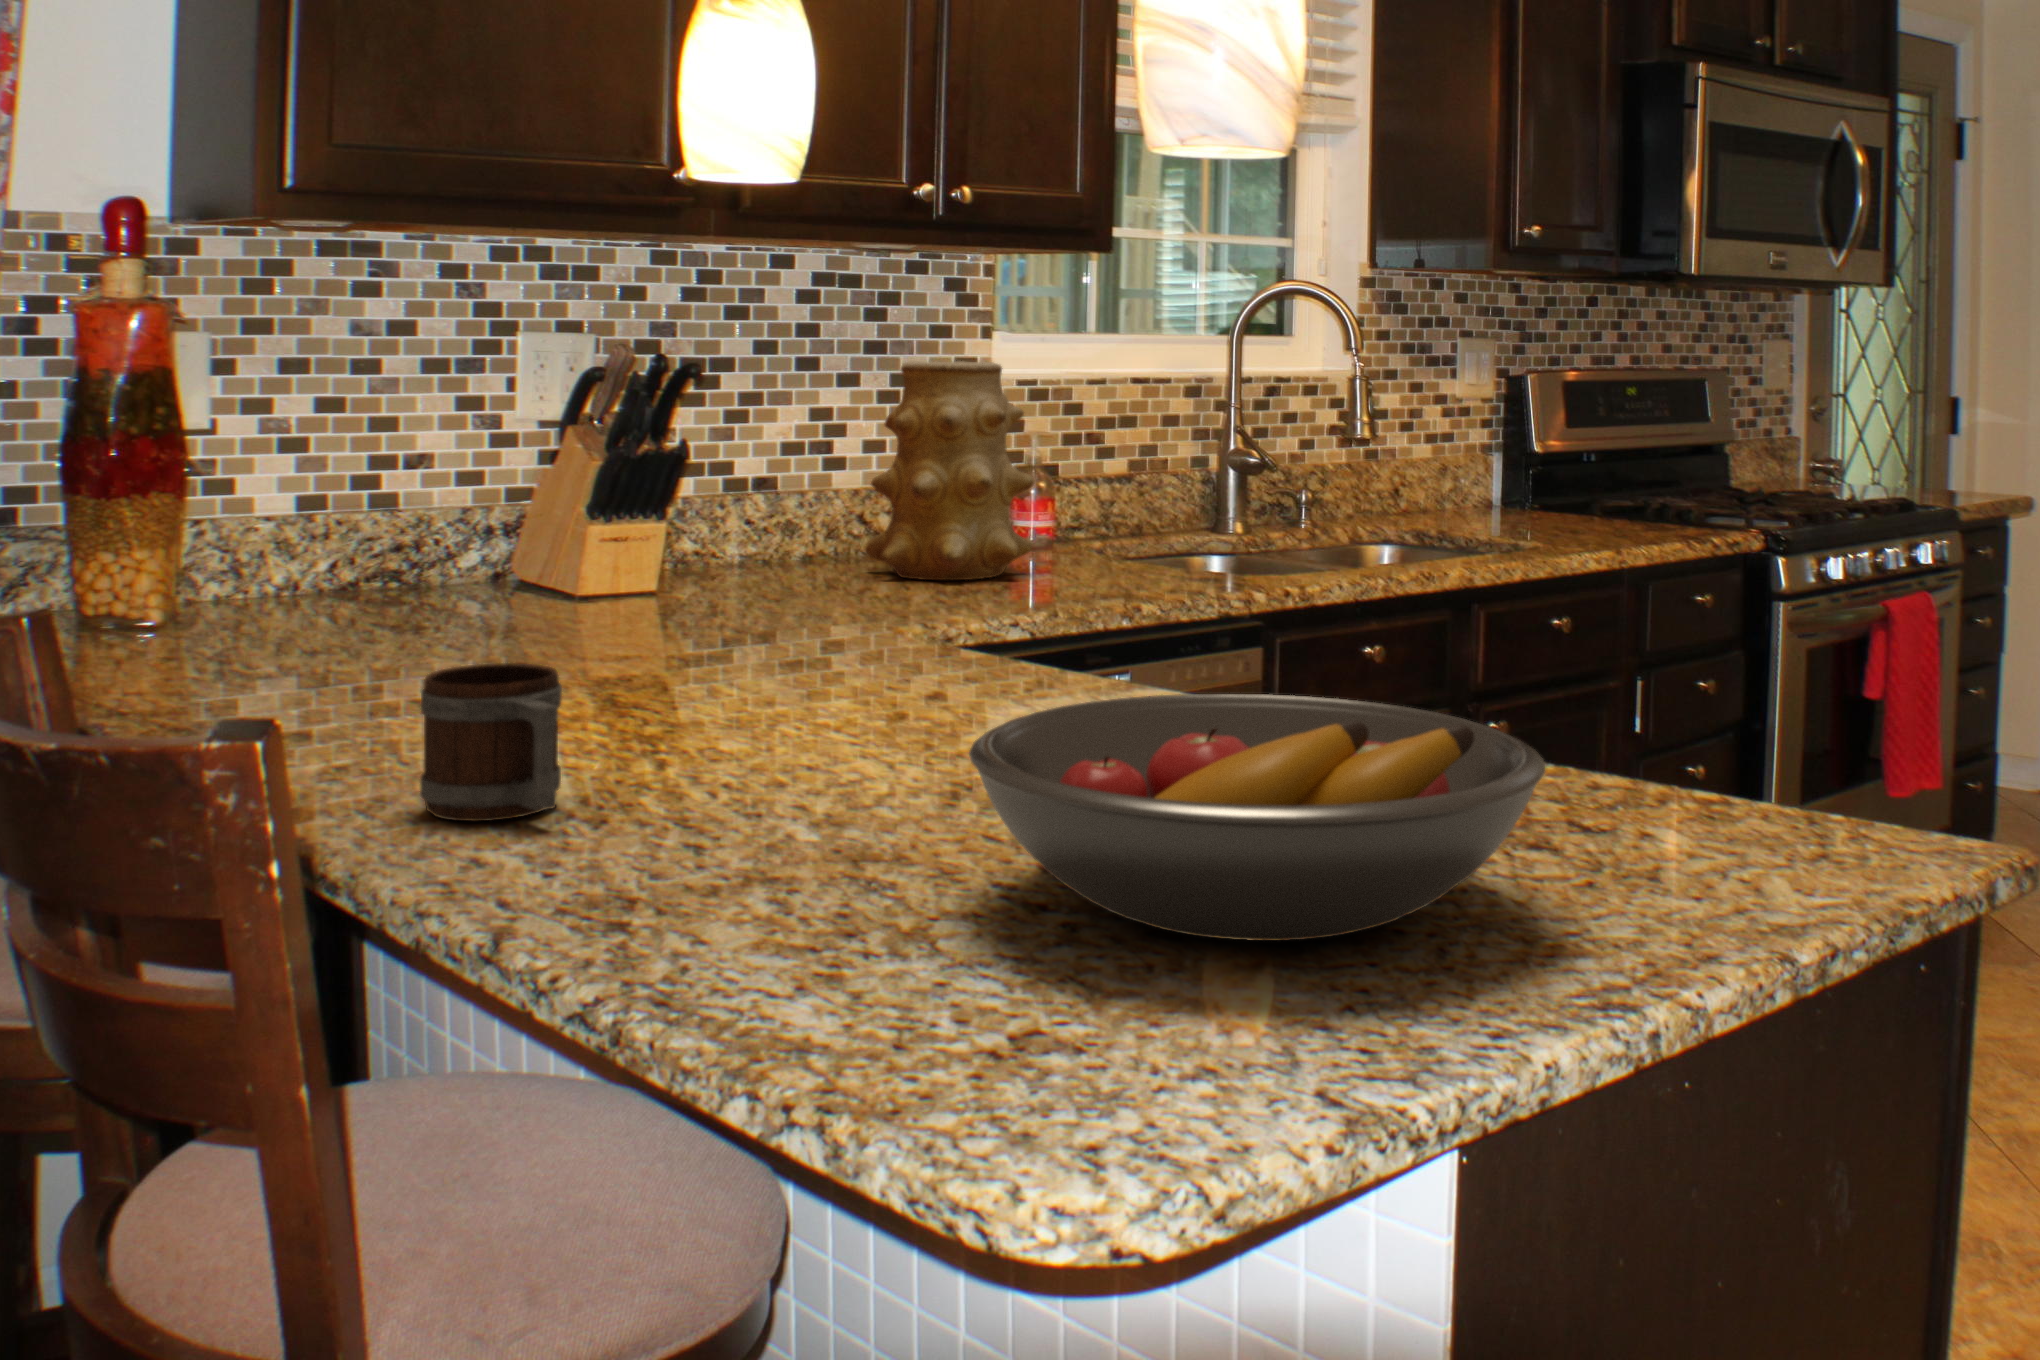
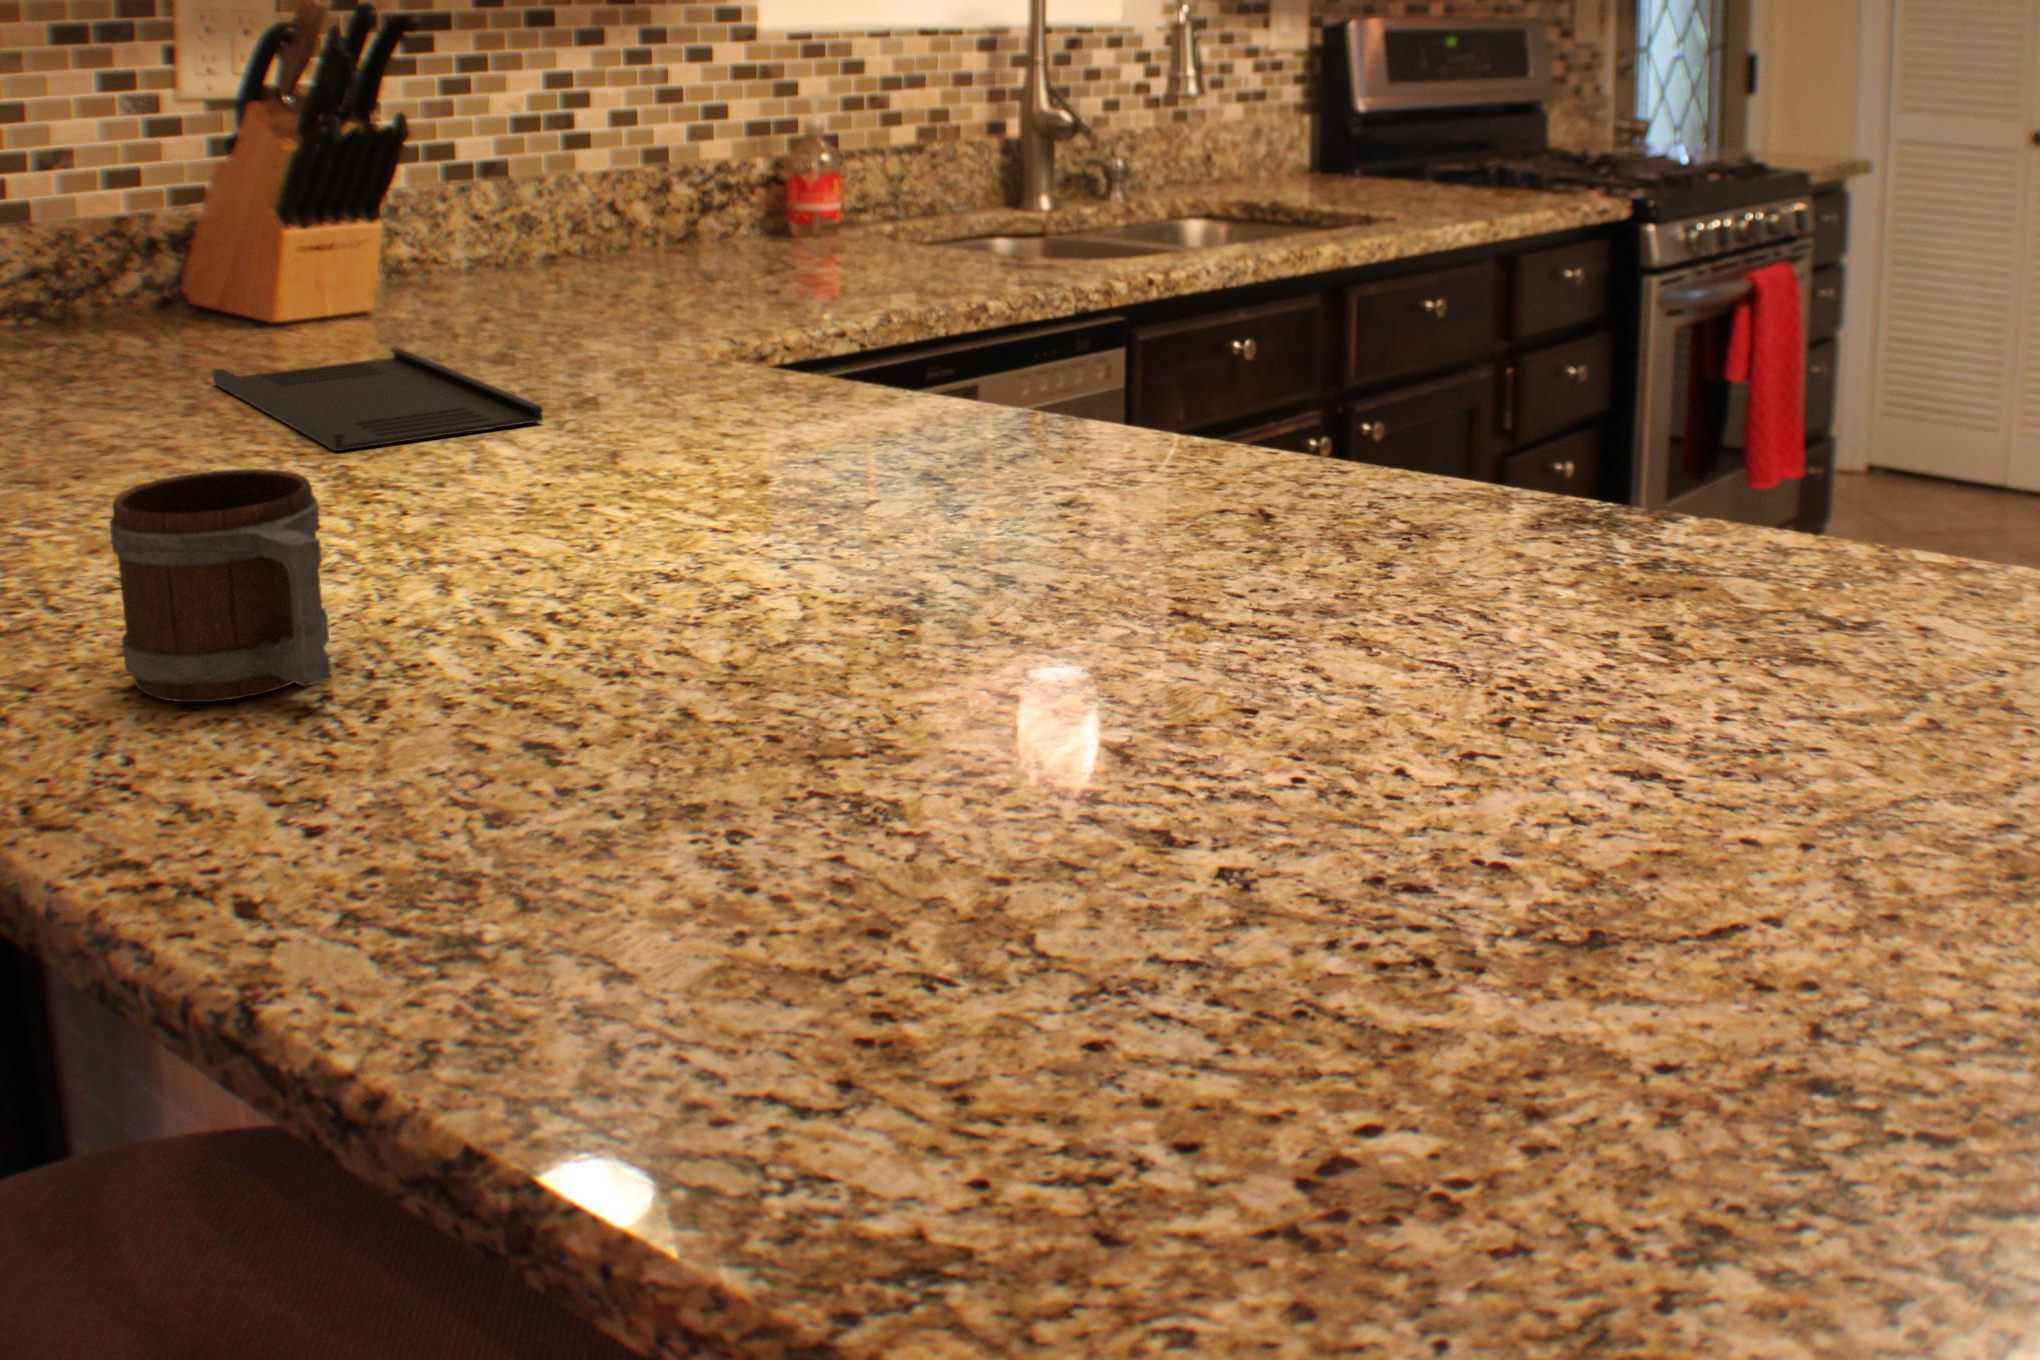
vase: present [866,361,1035,580] -> none [630,15,834,283]
tray: none [518,615,757,682] -> present [213,348,543,451]
fruit bowl: present [969,694,1545,941] -> none [969,476,1808,861]

